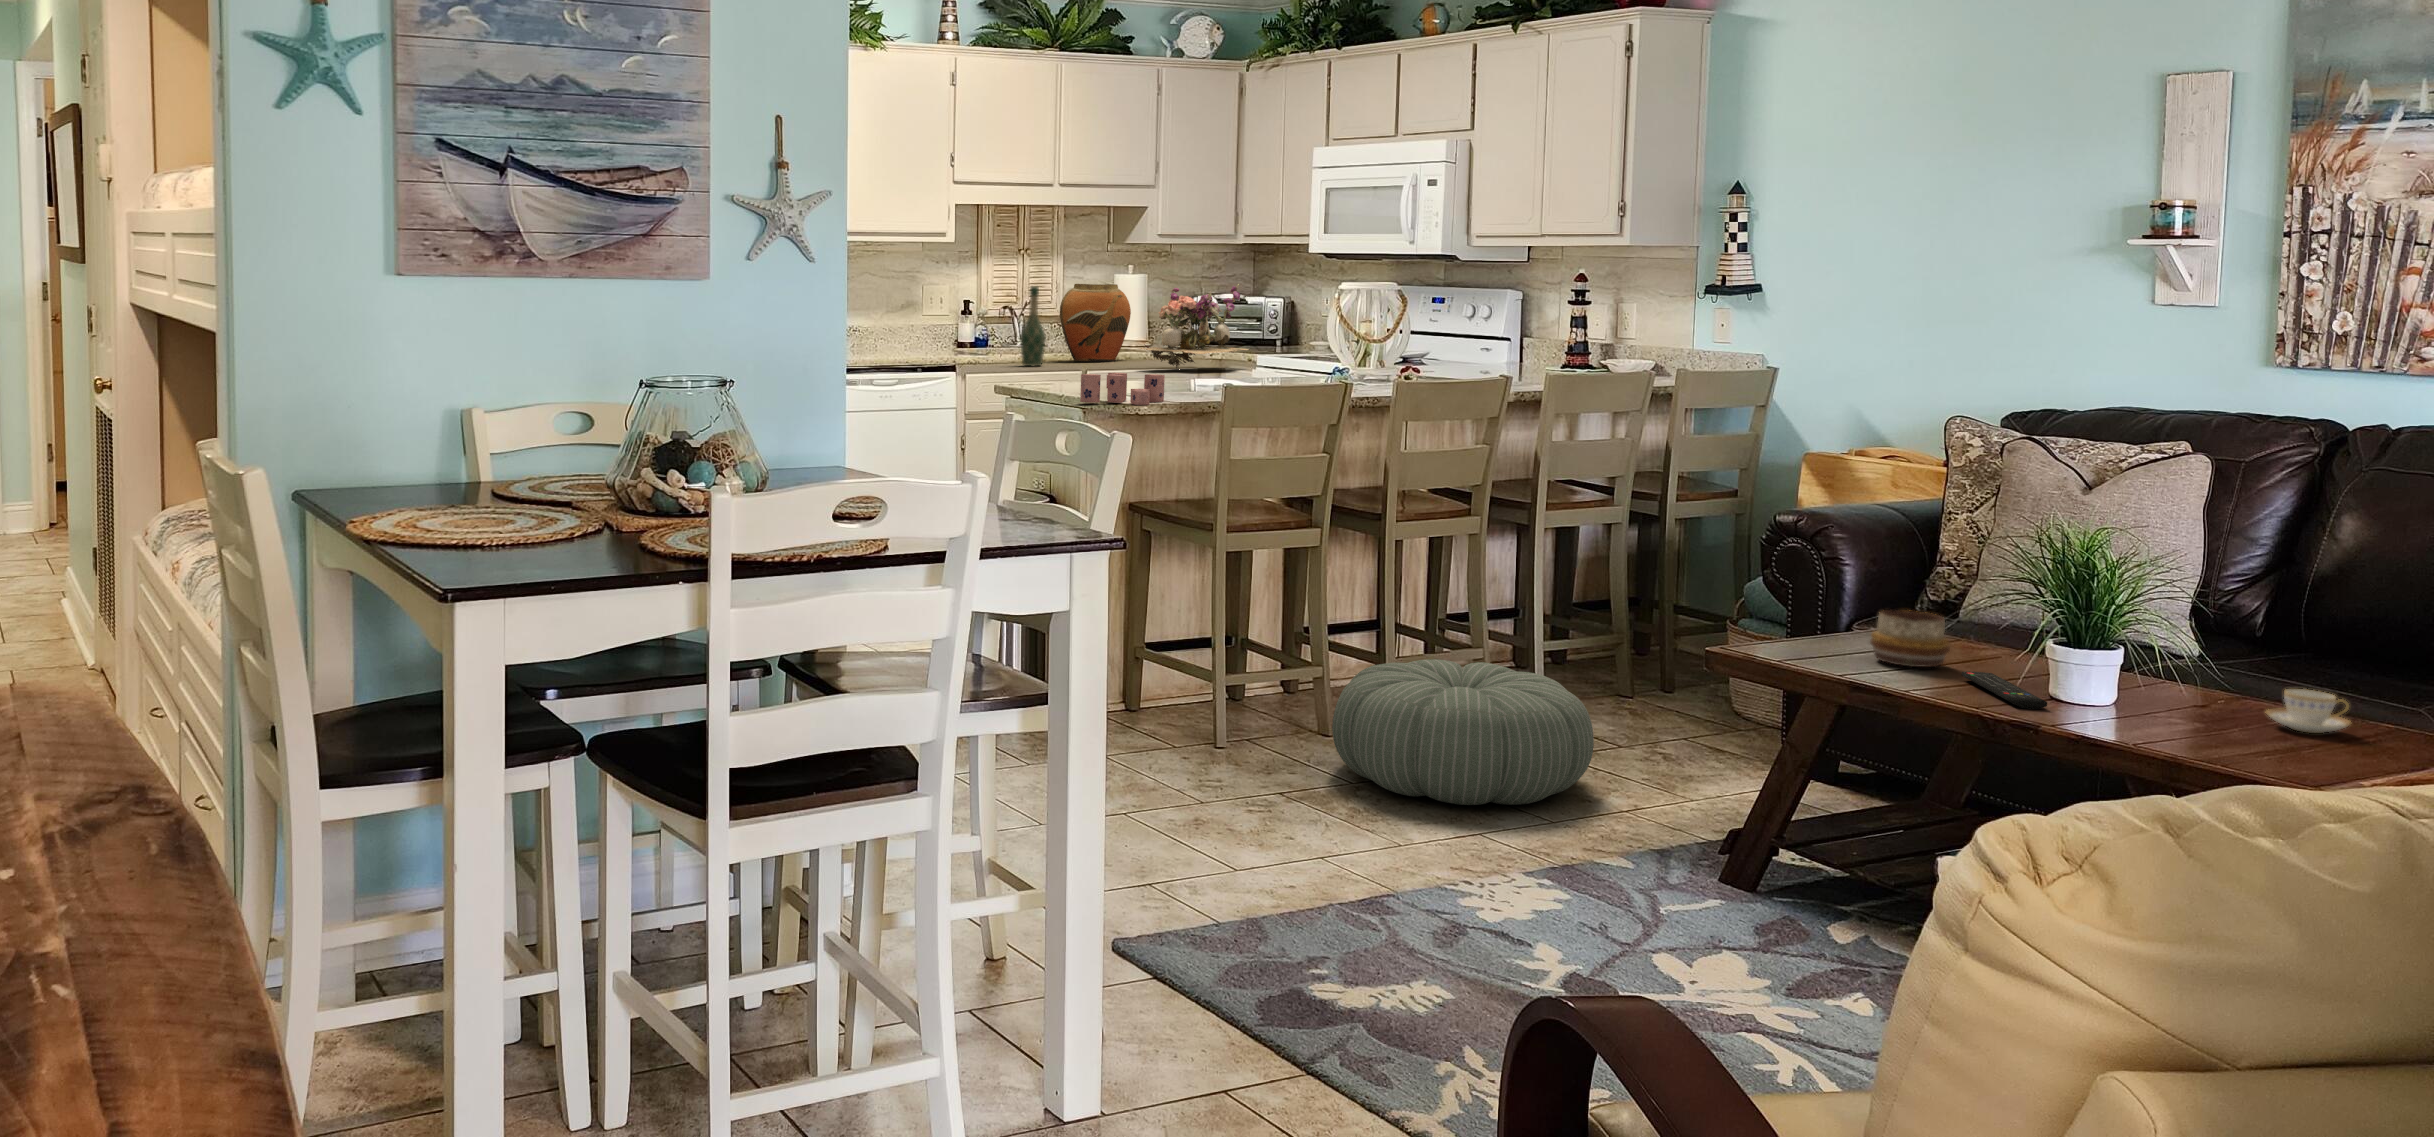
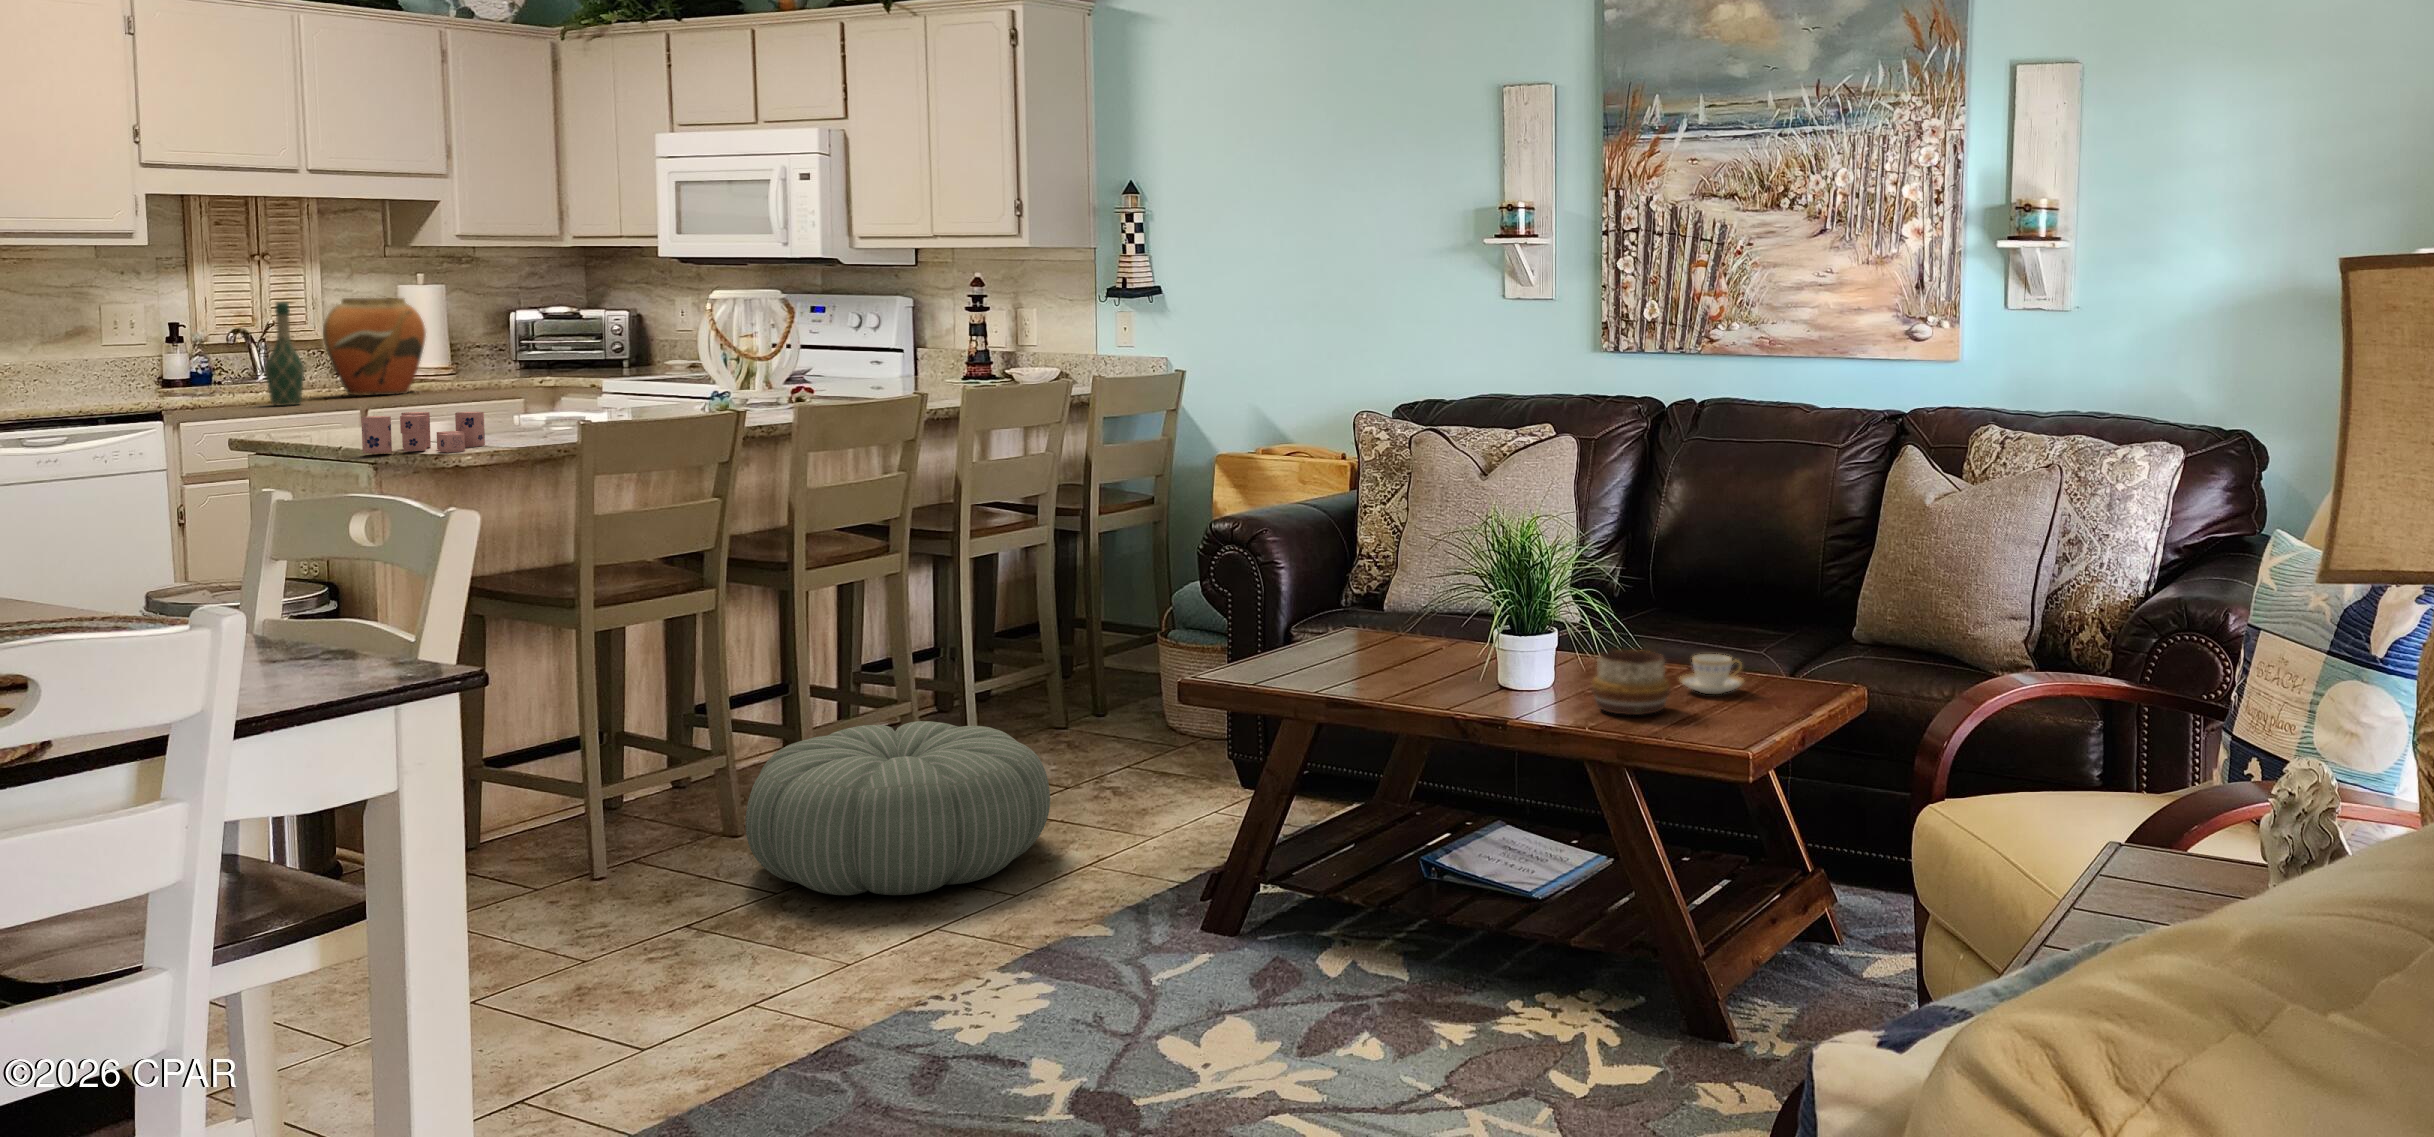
flower arrangement: present [1139,284,1249,368] -> none [439,294,591,400]
decorative bowl: present [1870,610,1950,667] -> present [1591,650,1671,715]
remote control: present [1962,672,2047,709] -> none [1424,673,1510,708]

